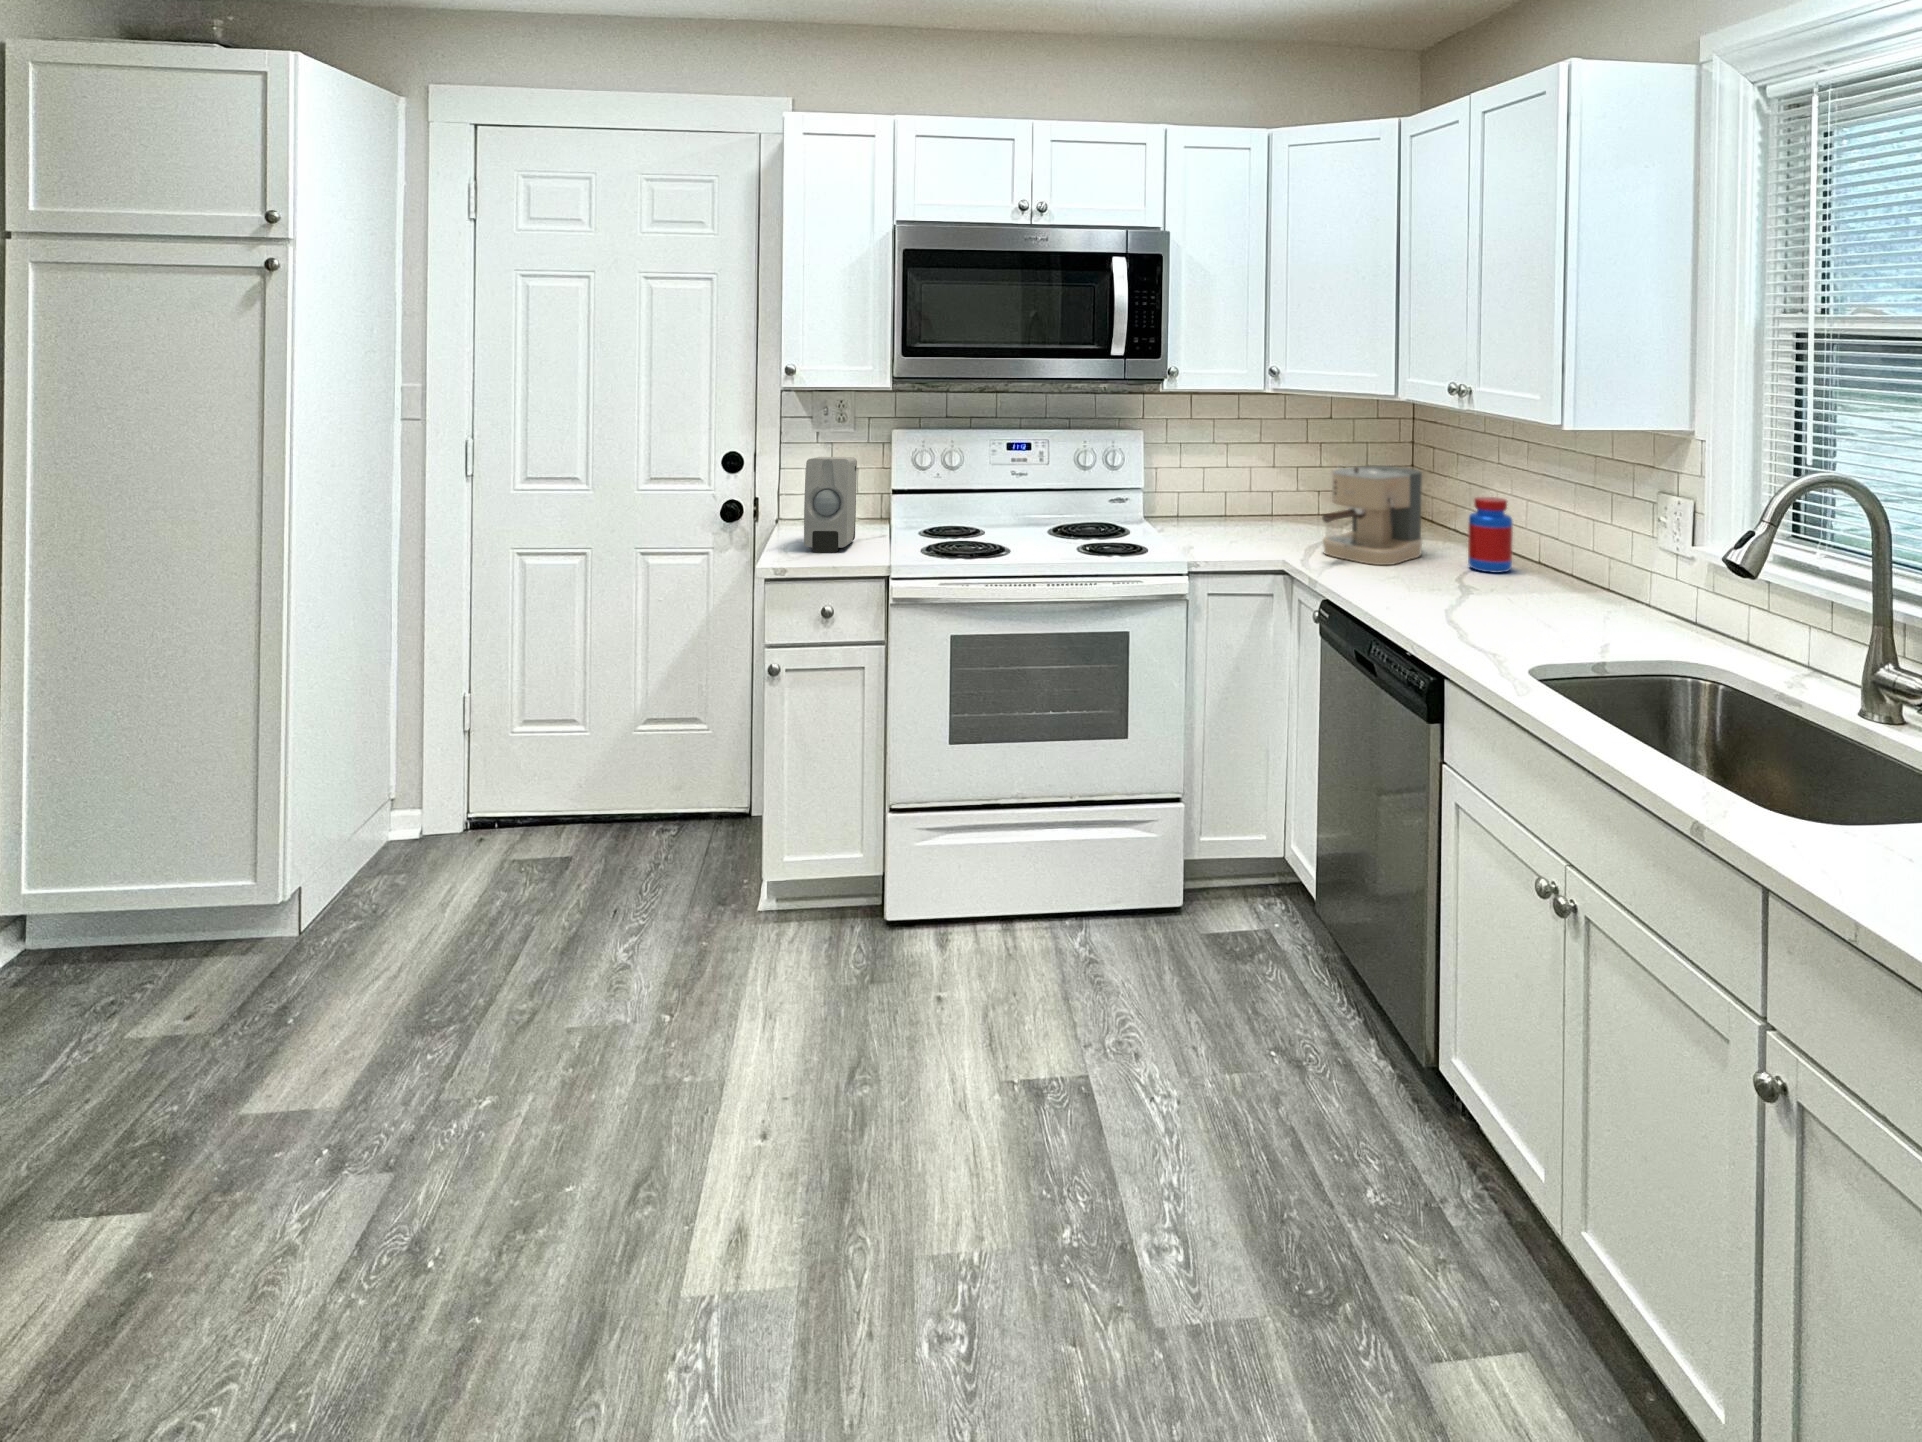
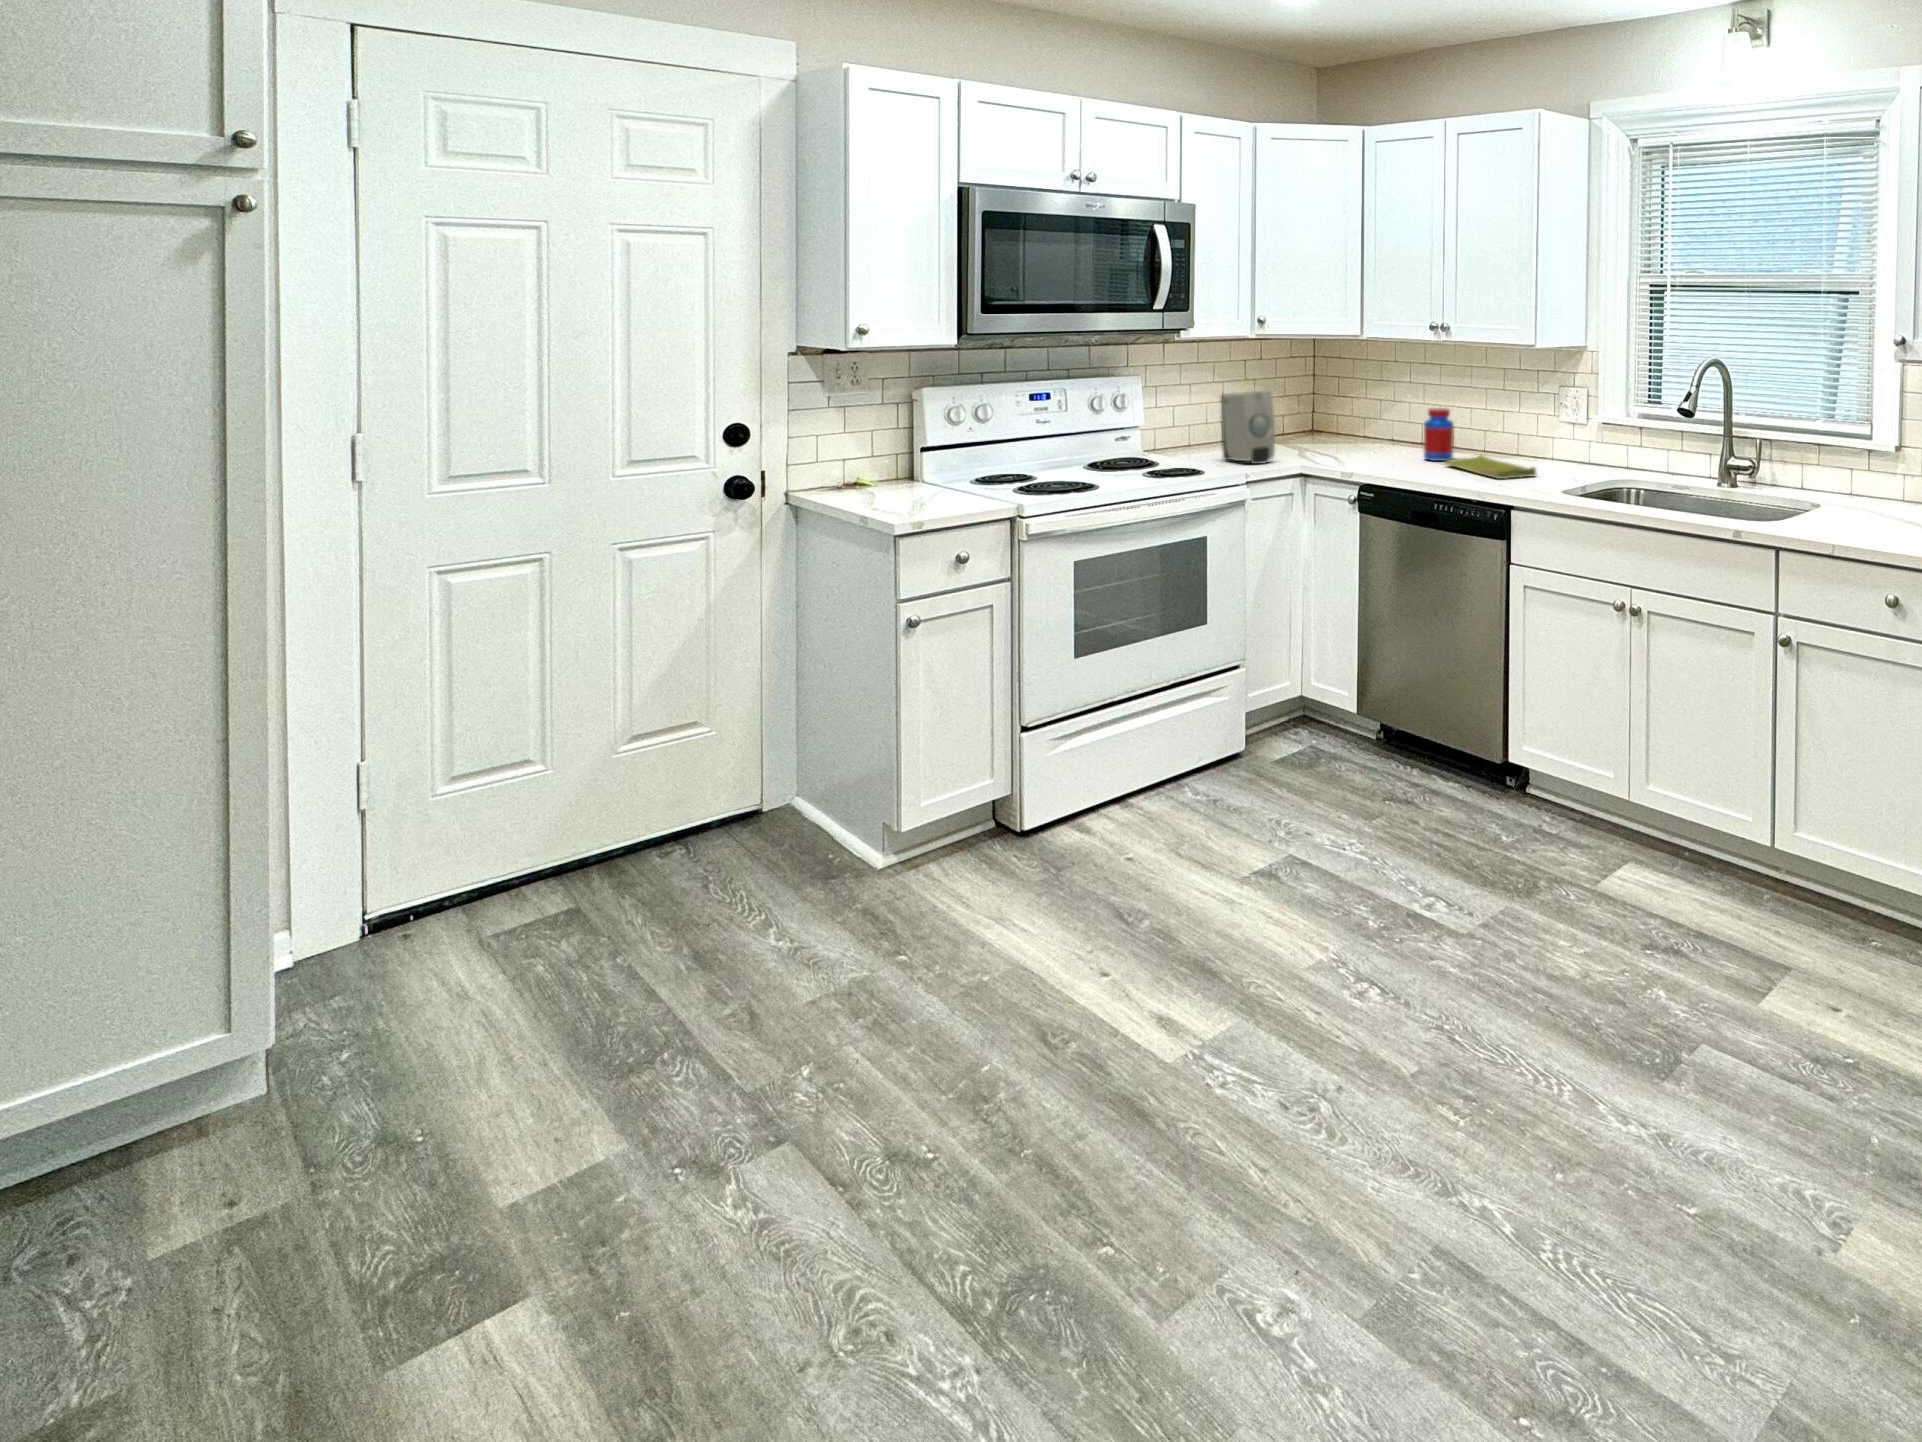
soap dispenser: present [804,457,857,552] -> present [1221,391,1275,464]
coffee maker: present [1322,466,1423,565] -> none [1317,392,1384,466]
dish towel: none [1473,572,1573,621] -> present [1445,455,1536,479]

